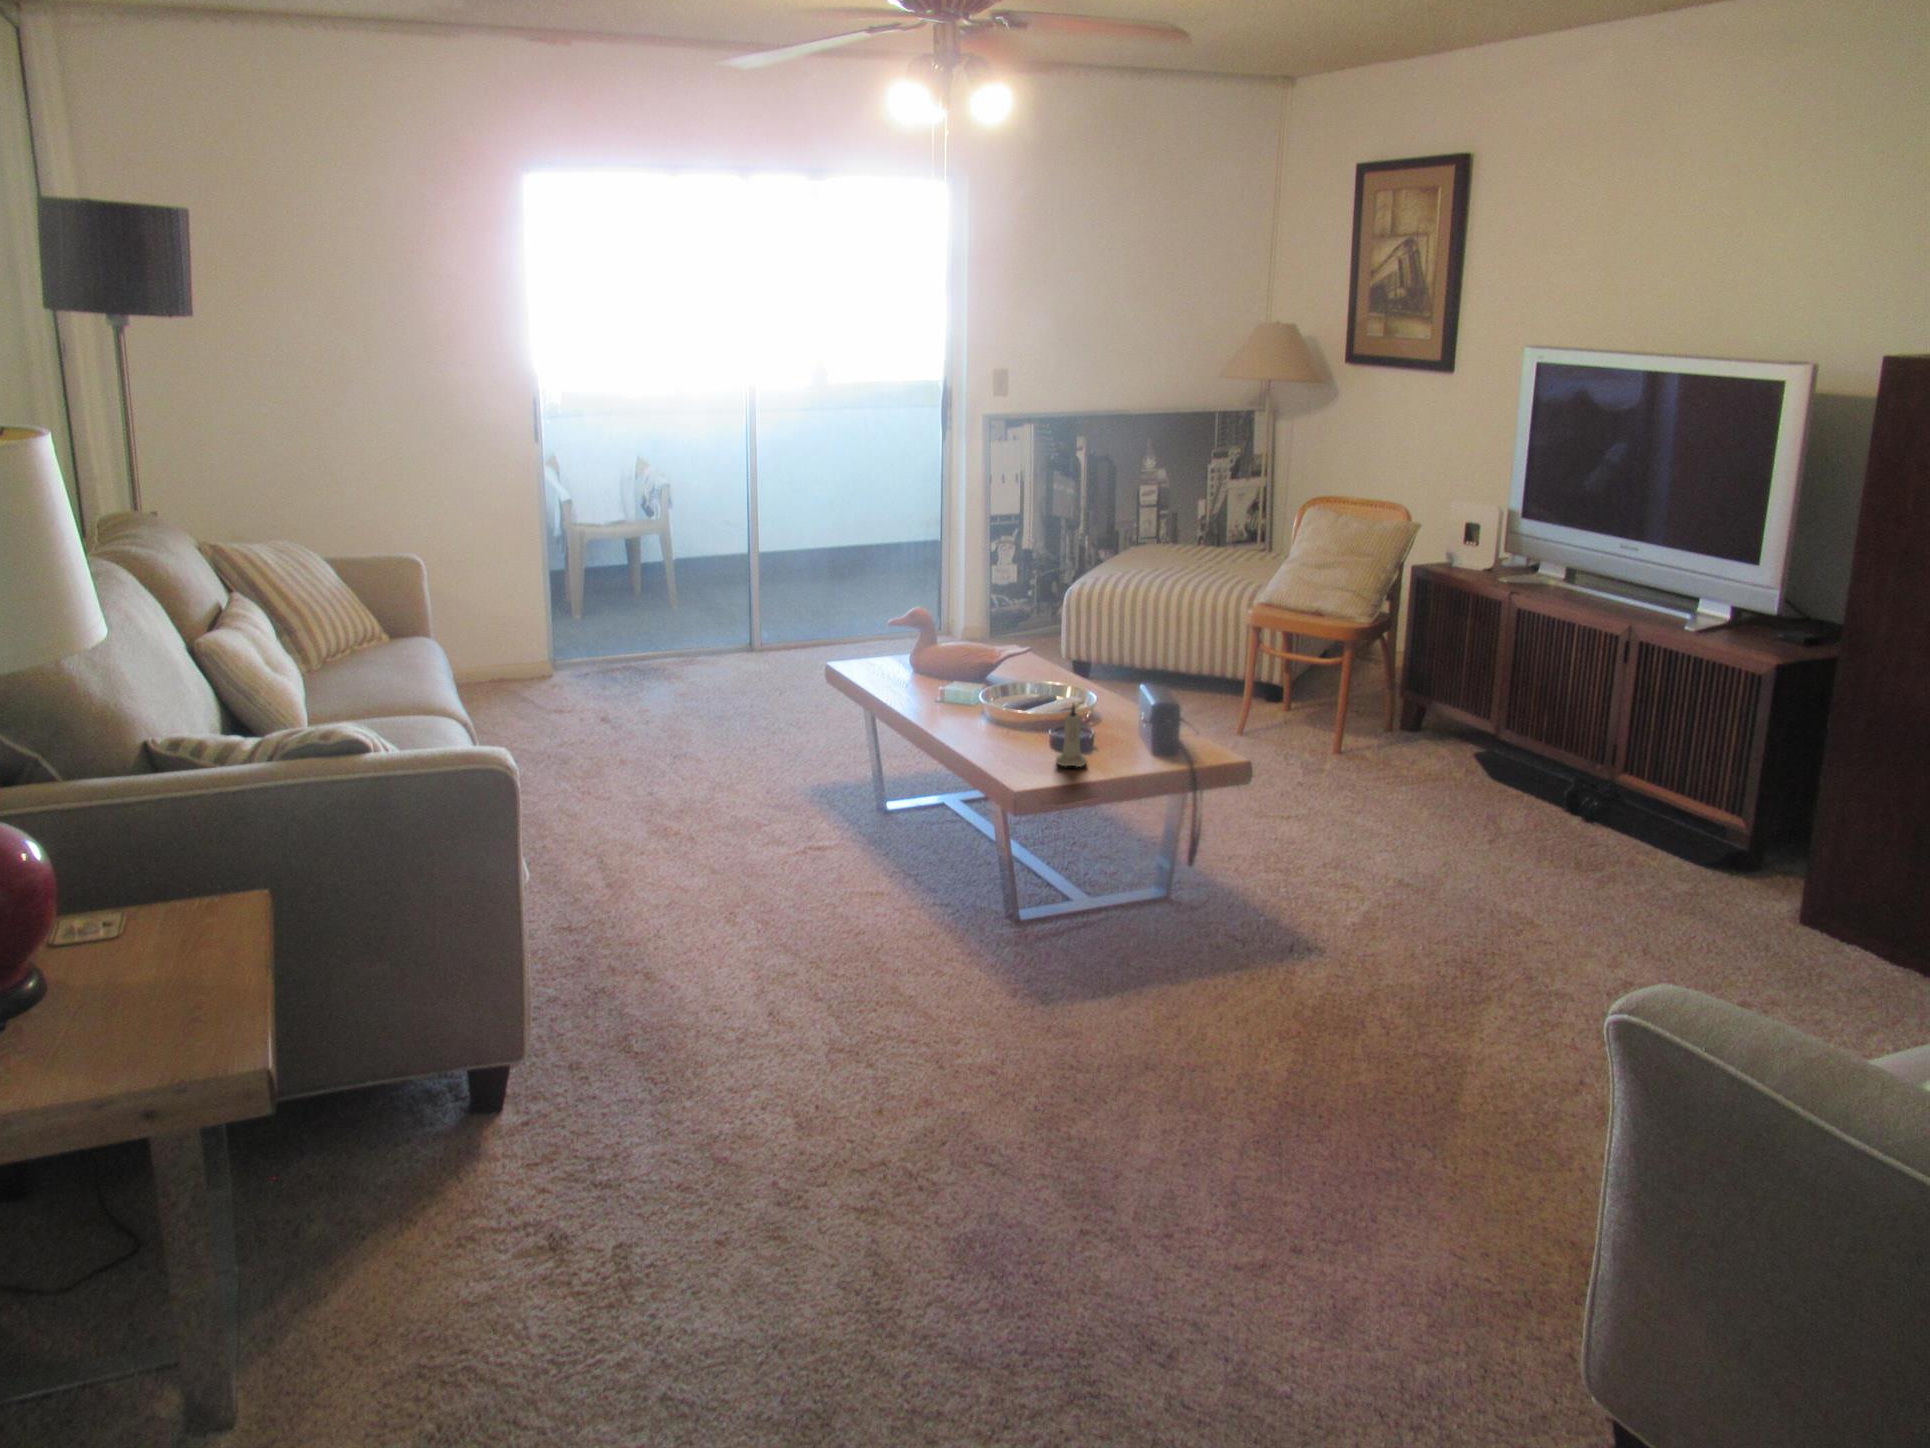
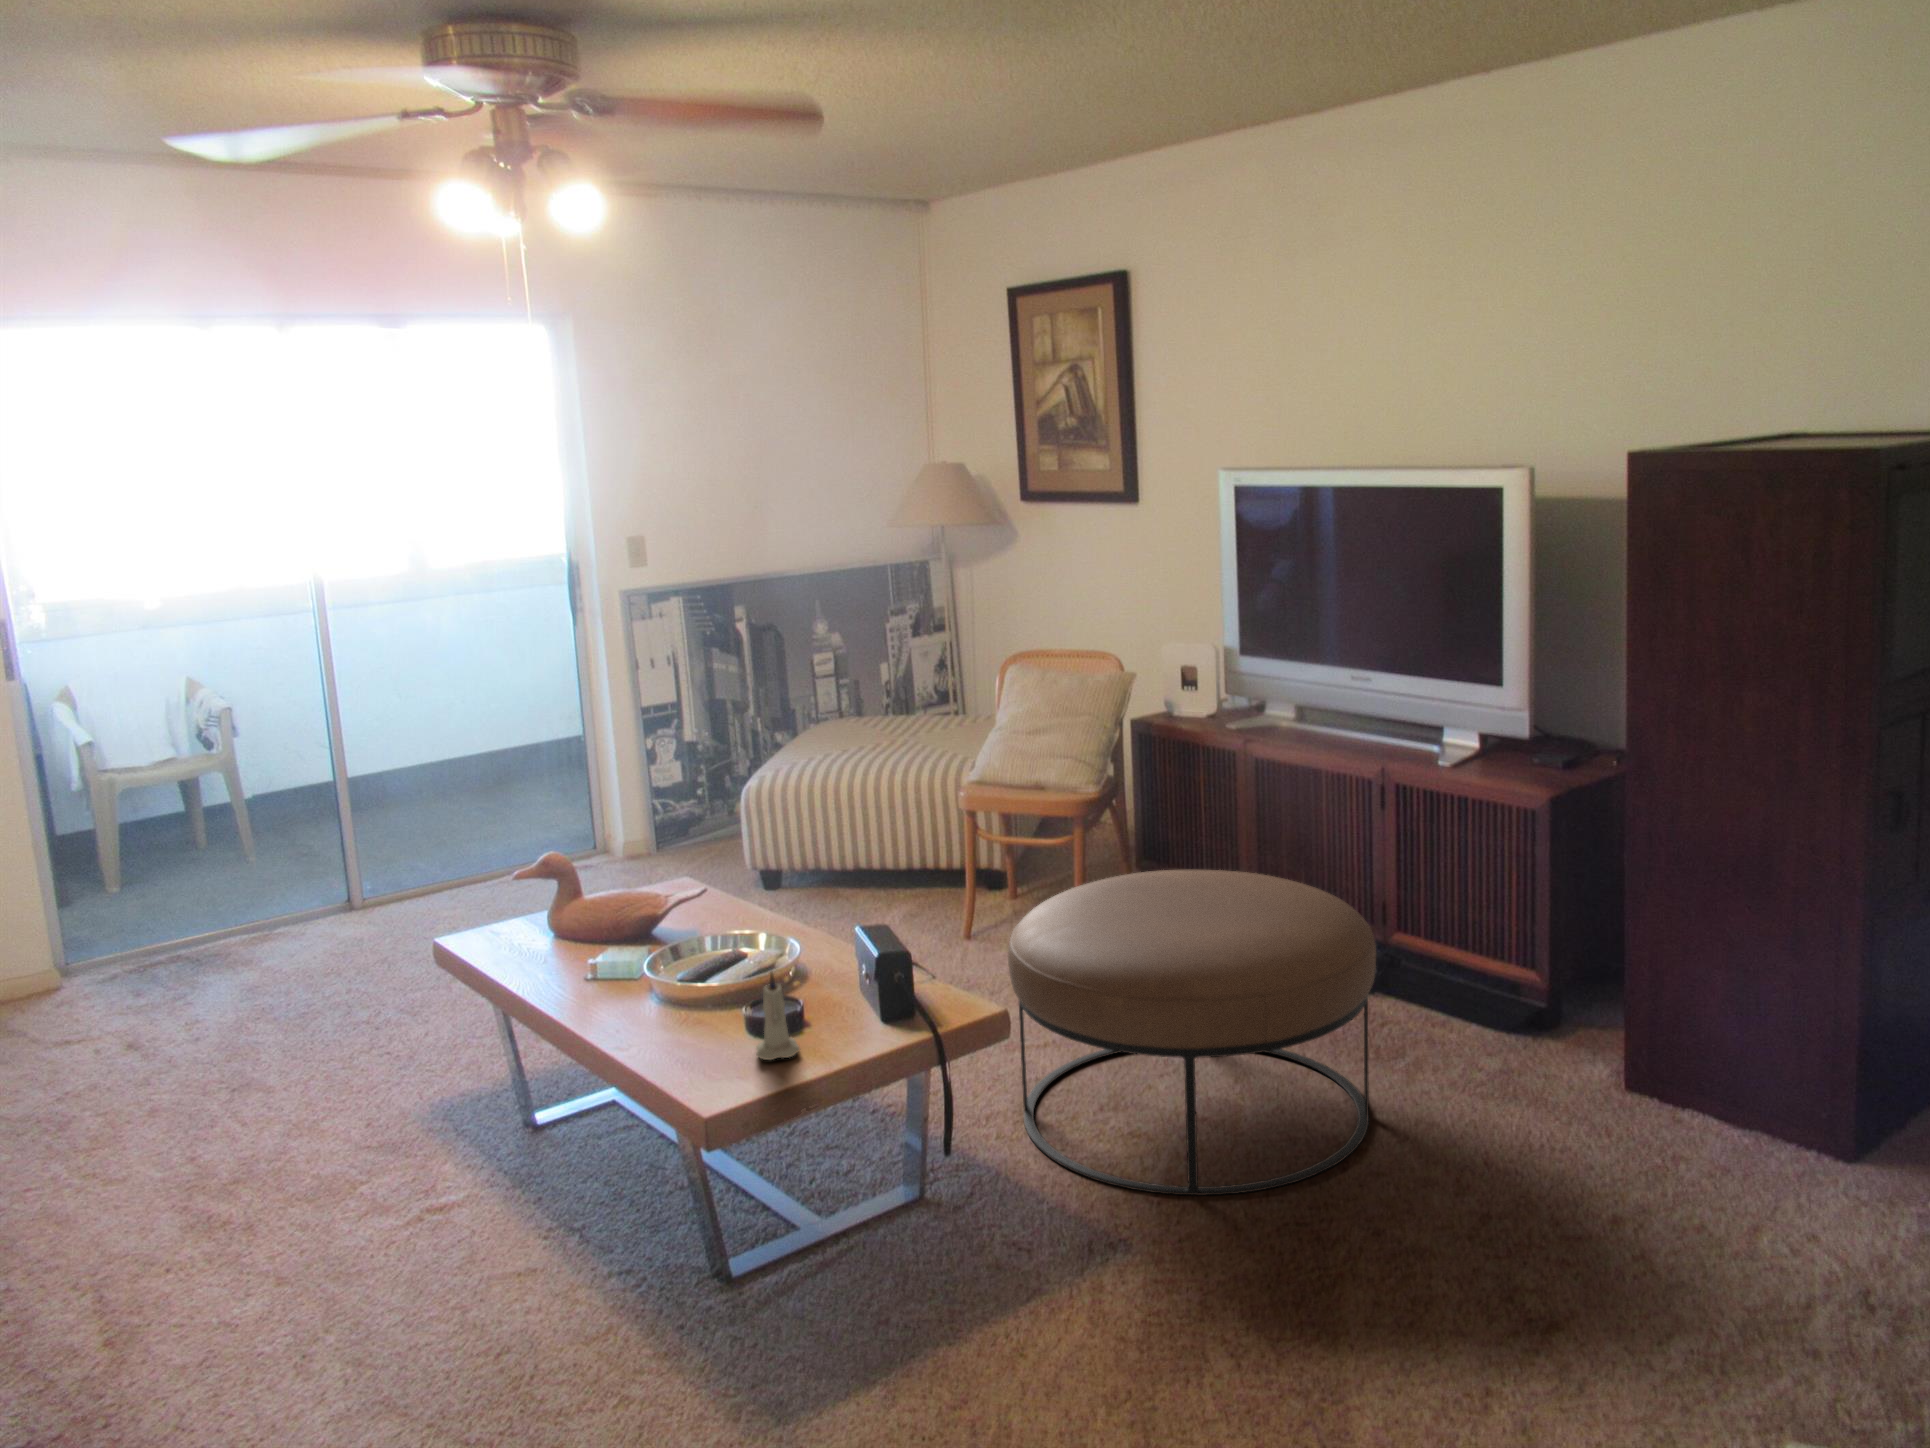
ottoman: none [1257,685,1579,939] -> present [1008,870,1376,1195]

